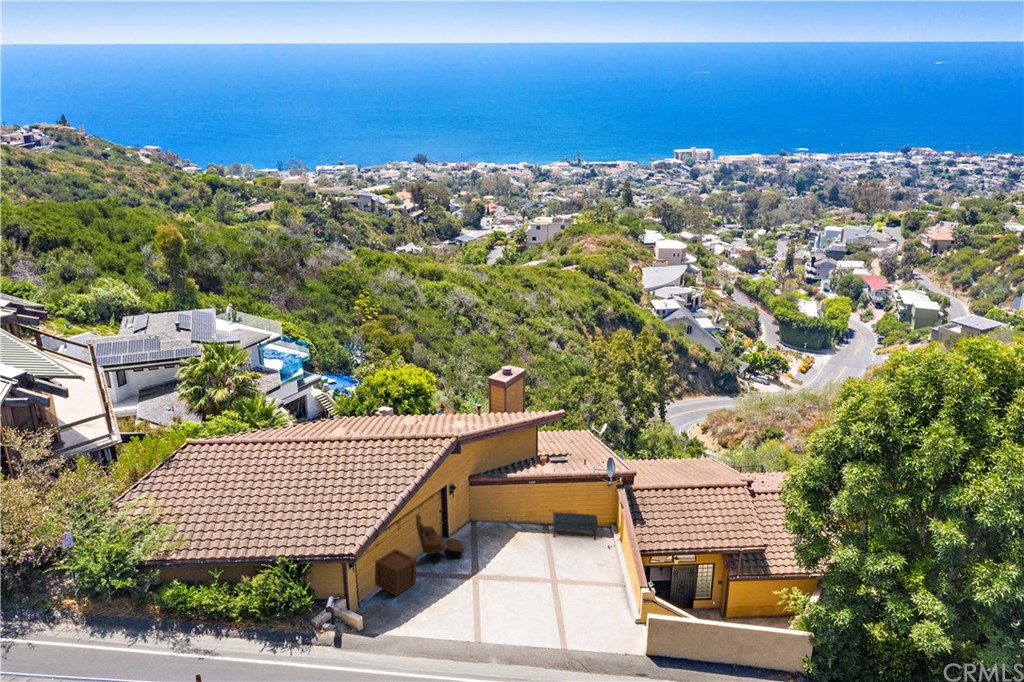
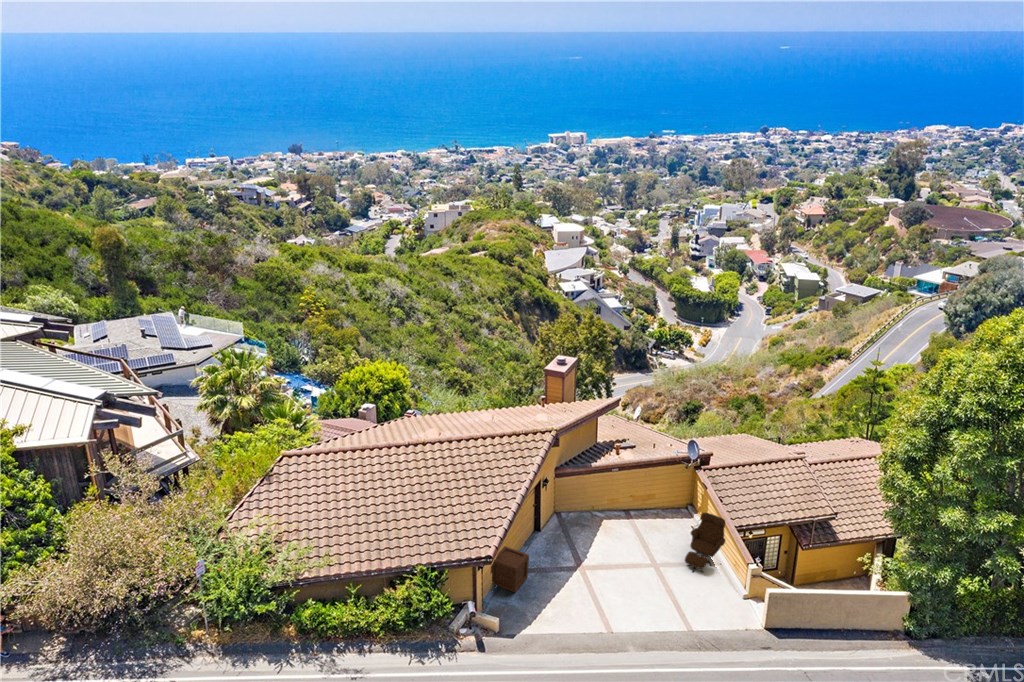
bench: present [553,512,598,540] -> none [629,496,675,521]
lounge chair: present [416,514,464,564] -> present [685,513,725,572]

